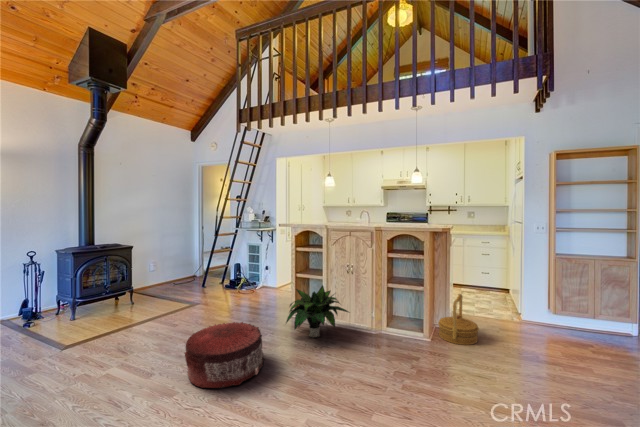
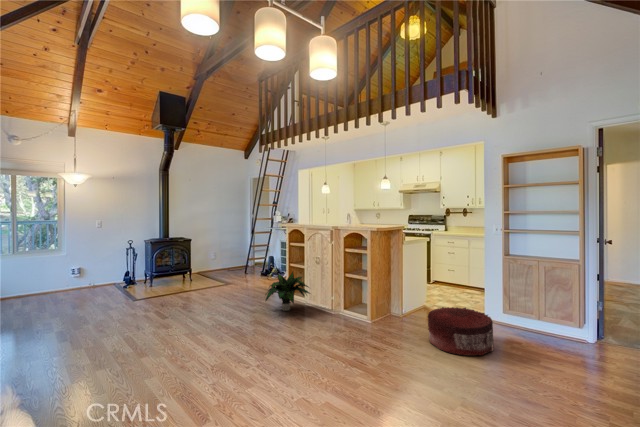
woven basket: present [438,294,479,345] -> none [382,287,415,329]
pouf: present [184,322,265,388] -> present [428,307,494,356]

